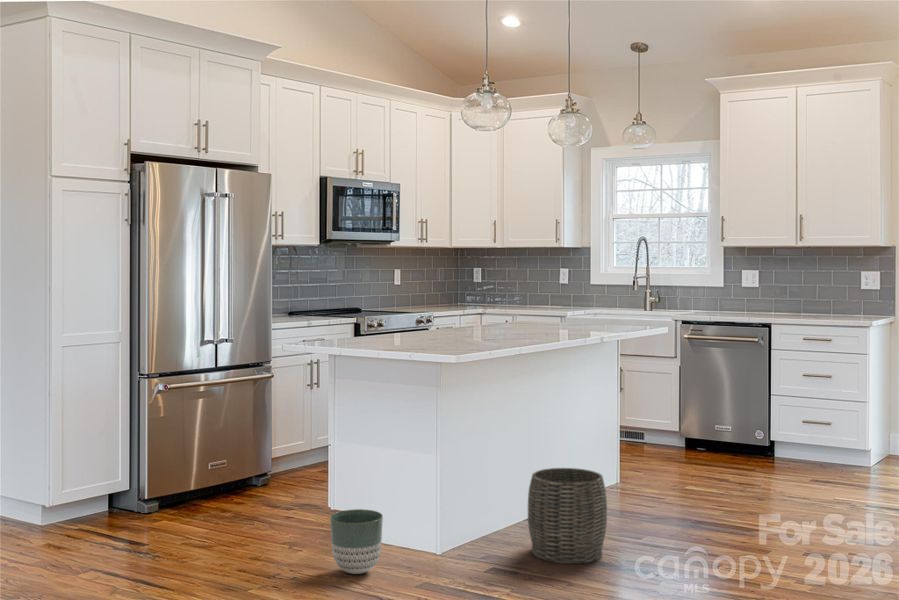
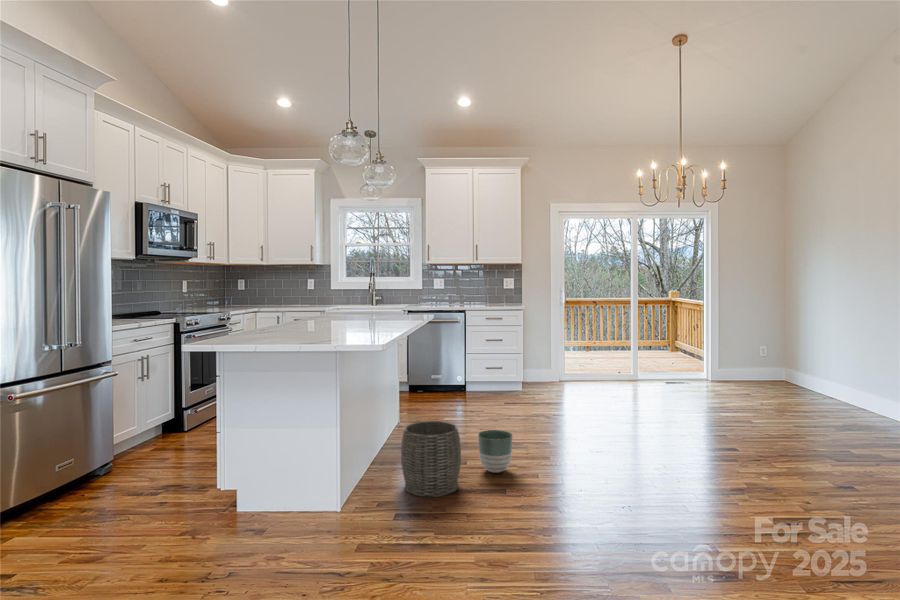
planter: present [330,509,383,574] -> present [478,430,512,473]

